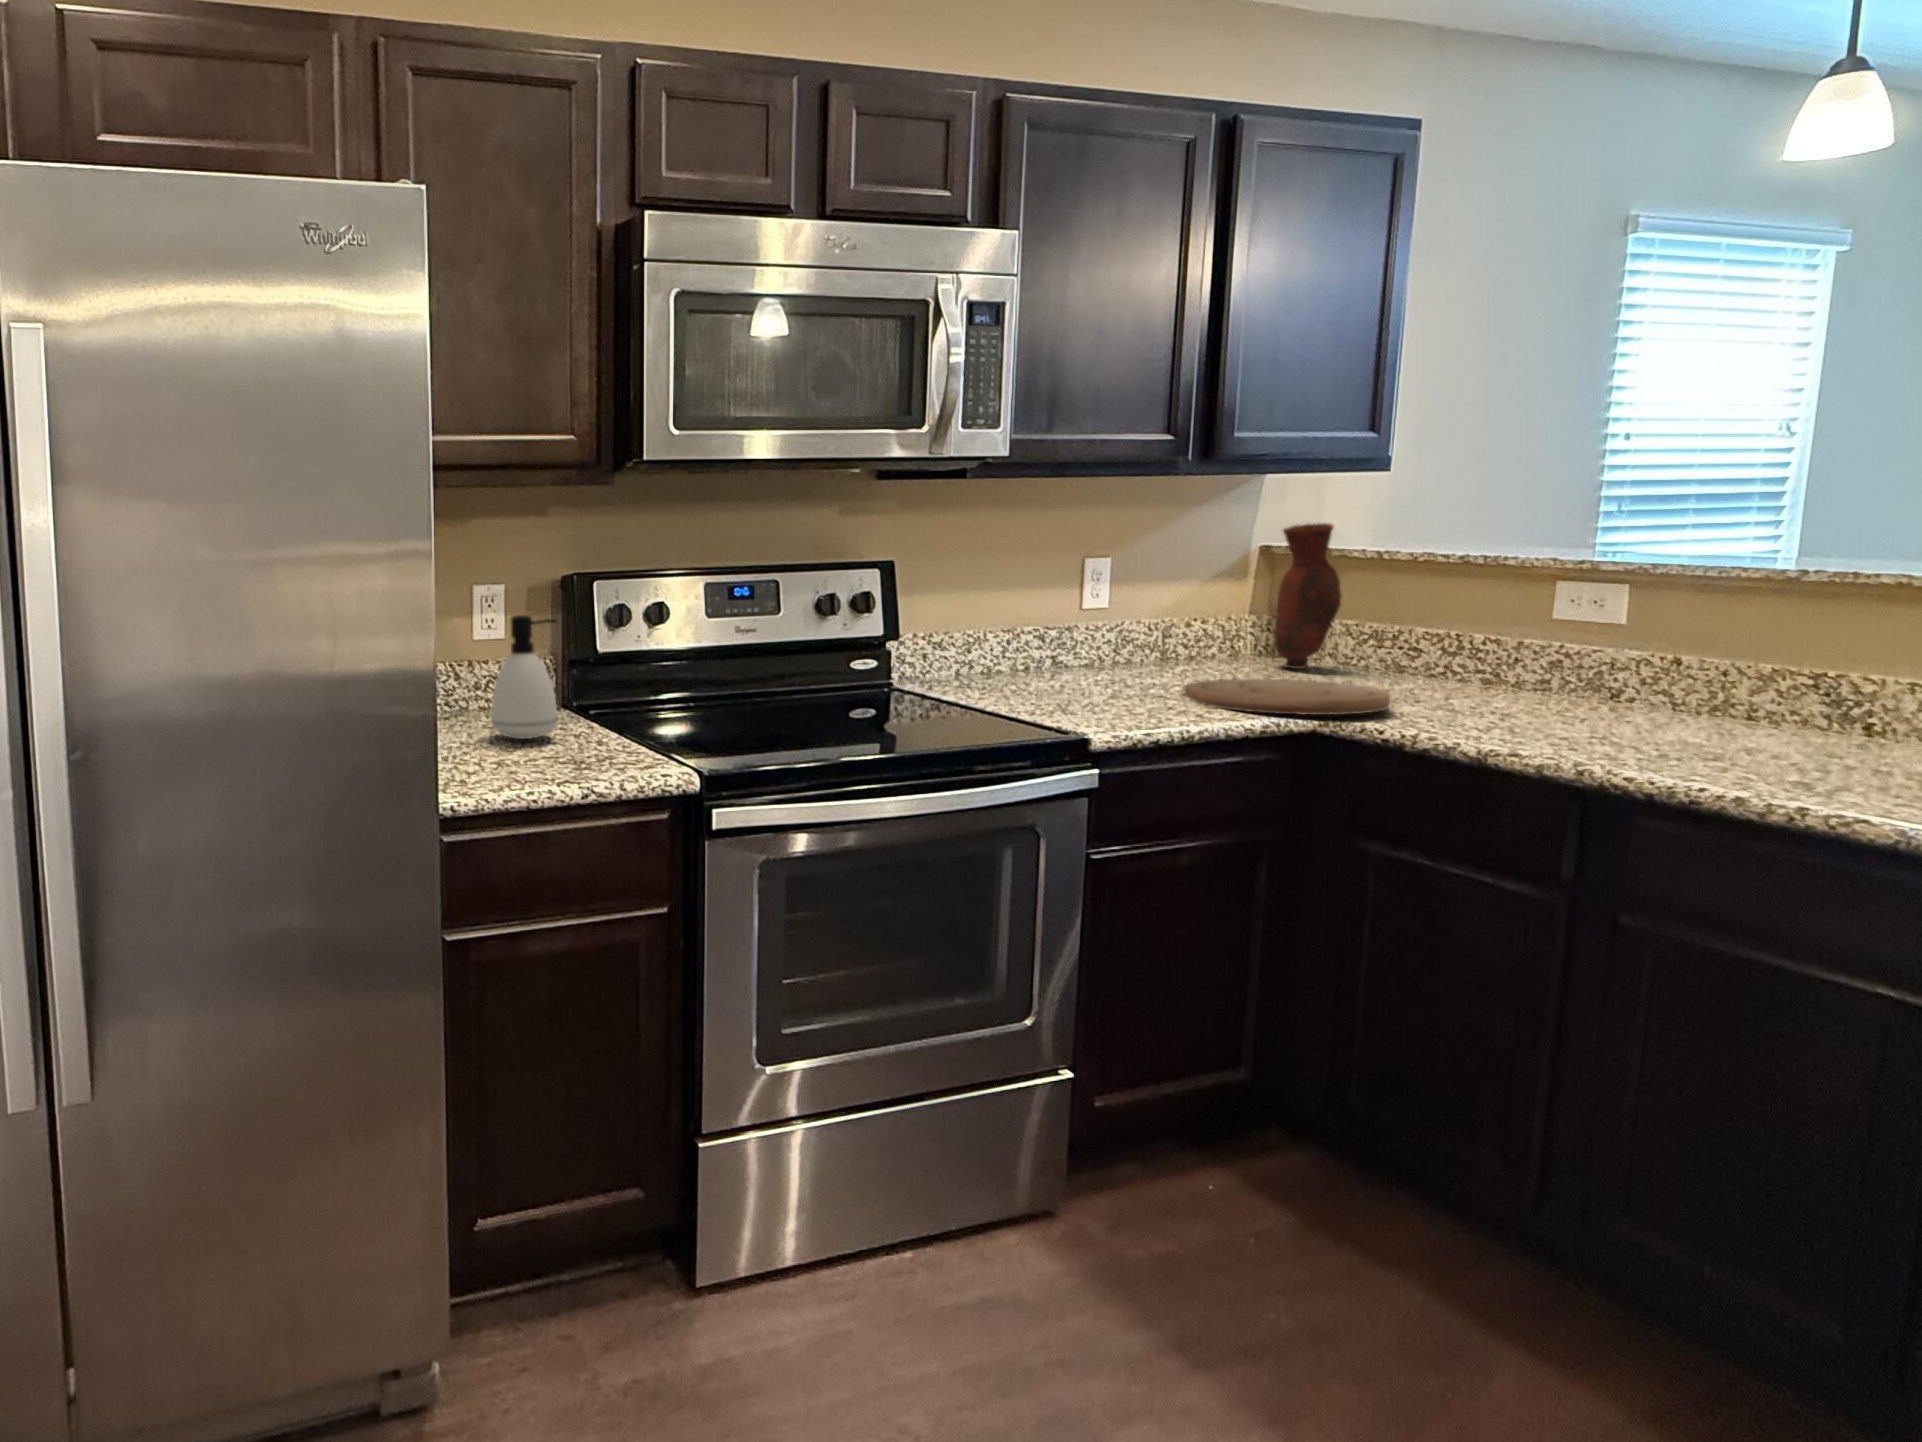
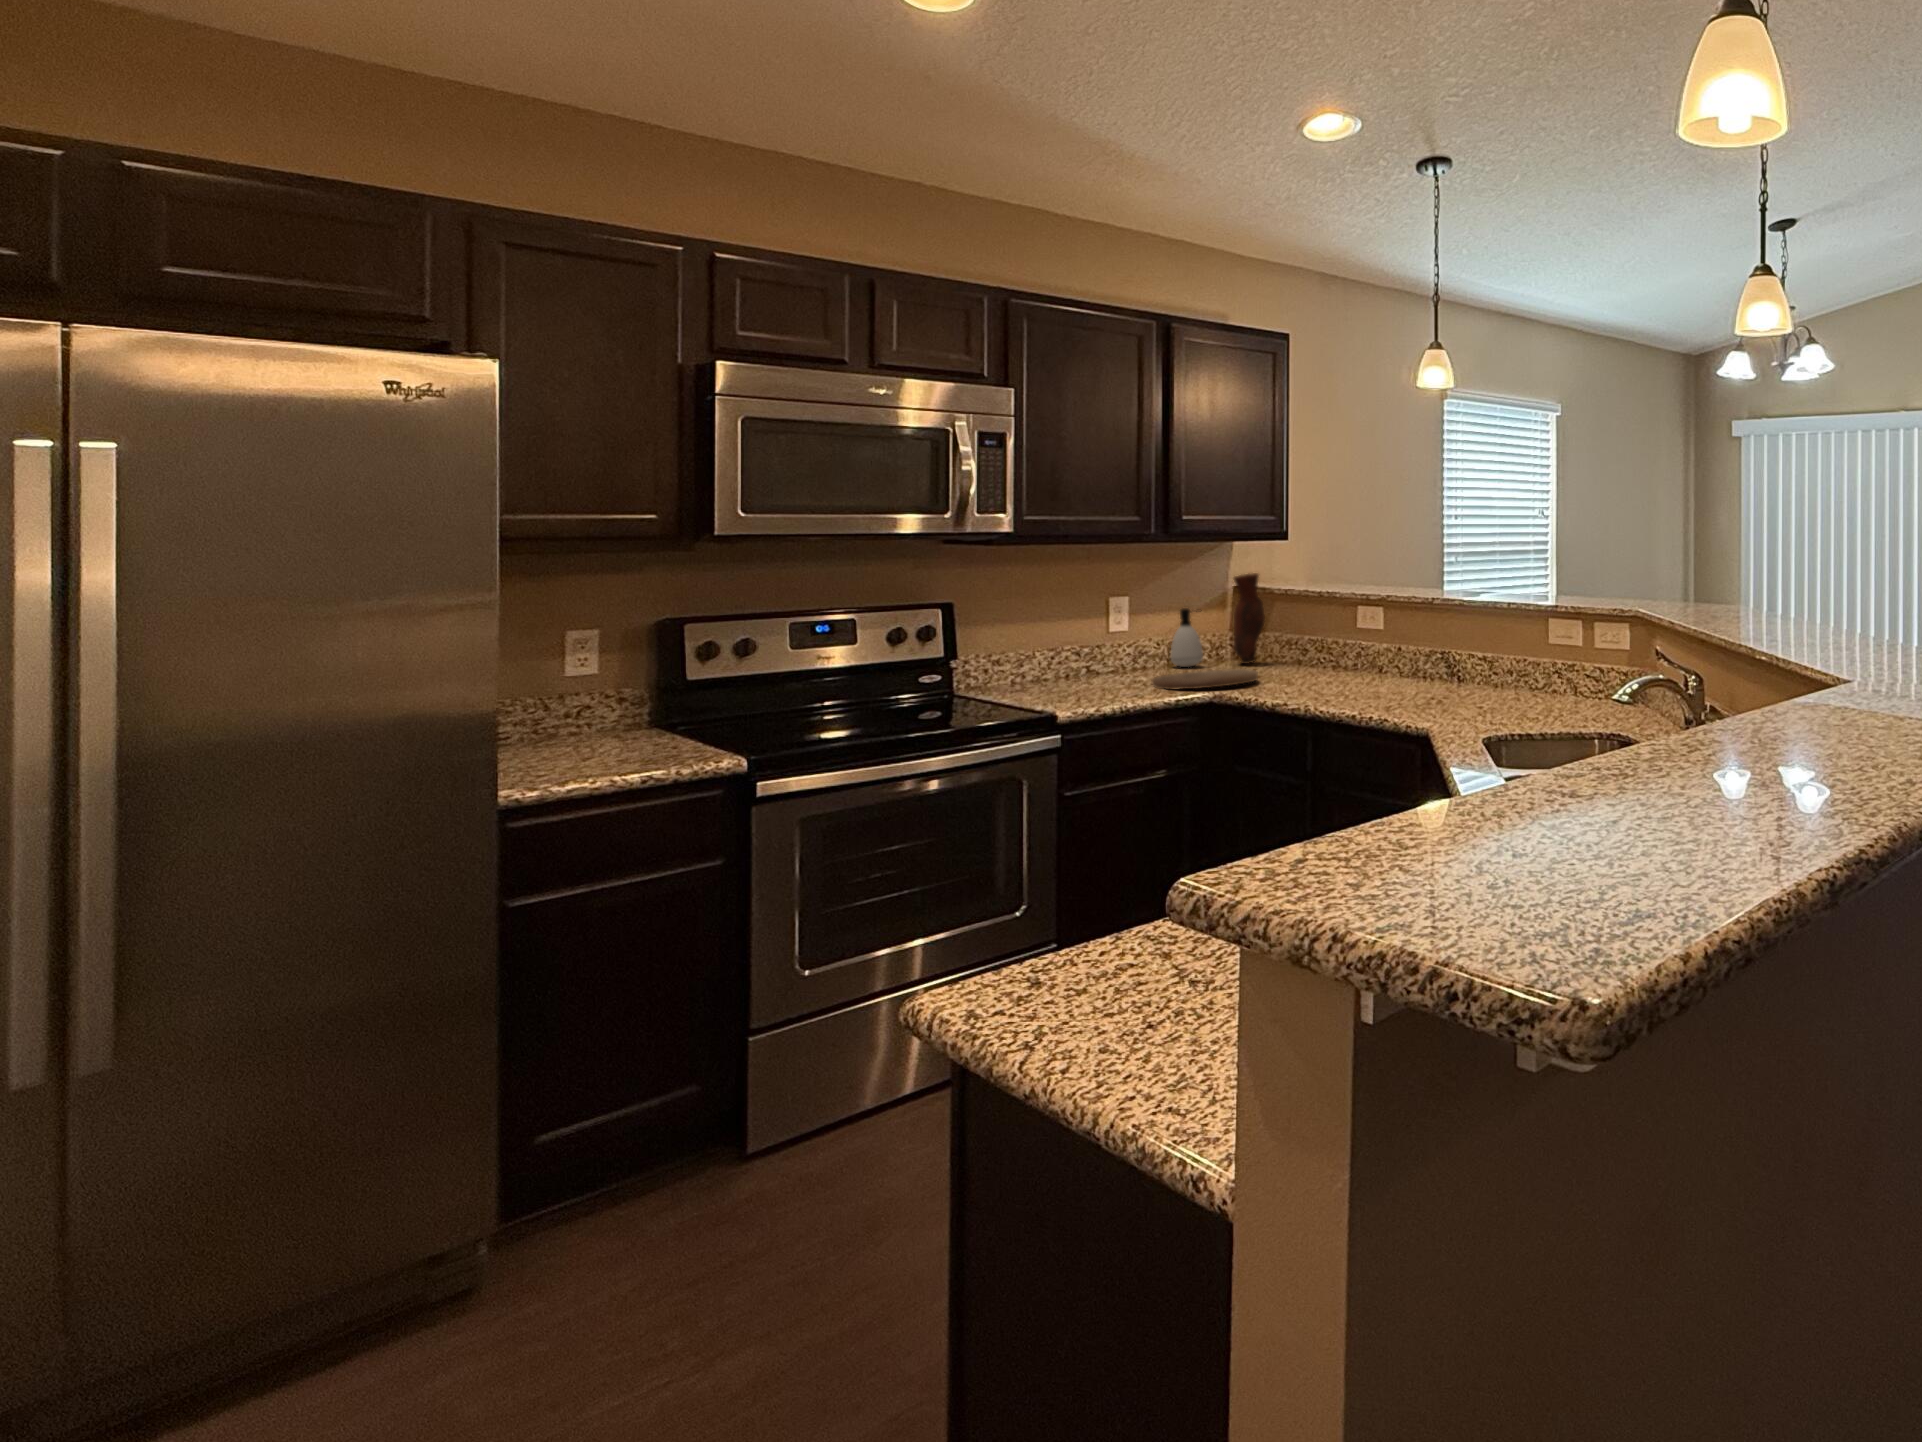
soap dispenser: present [491,615,557,739] -> present [1171,608,1203,667]

